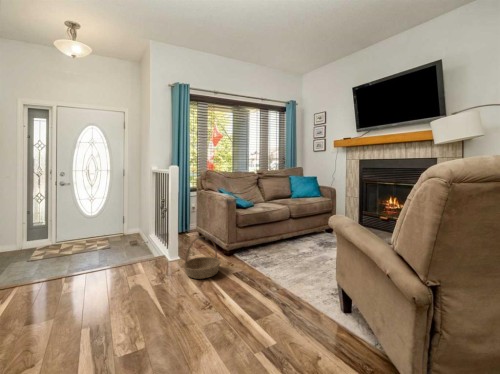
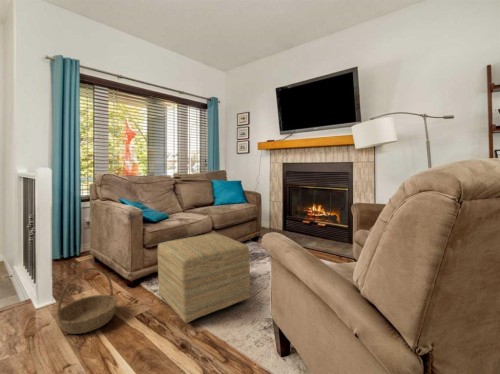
ottoman: none [248,219,321,281] -> present [158,233,250,323]

